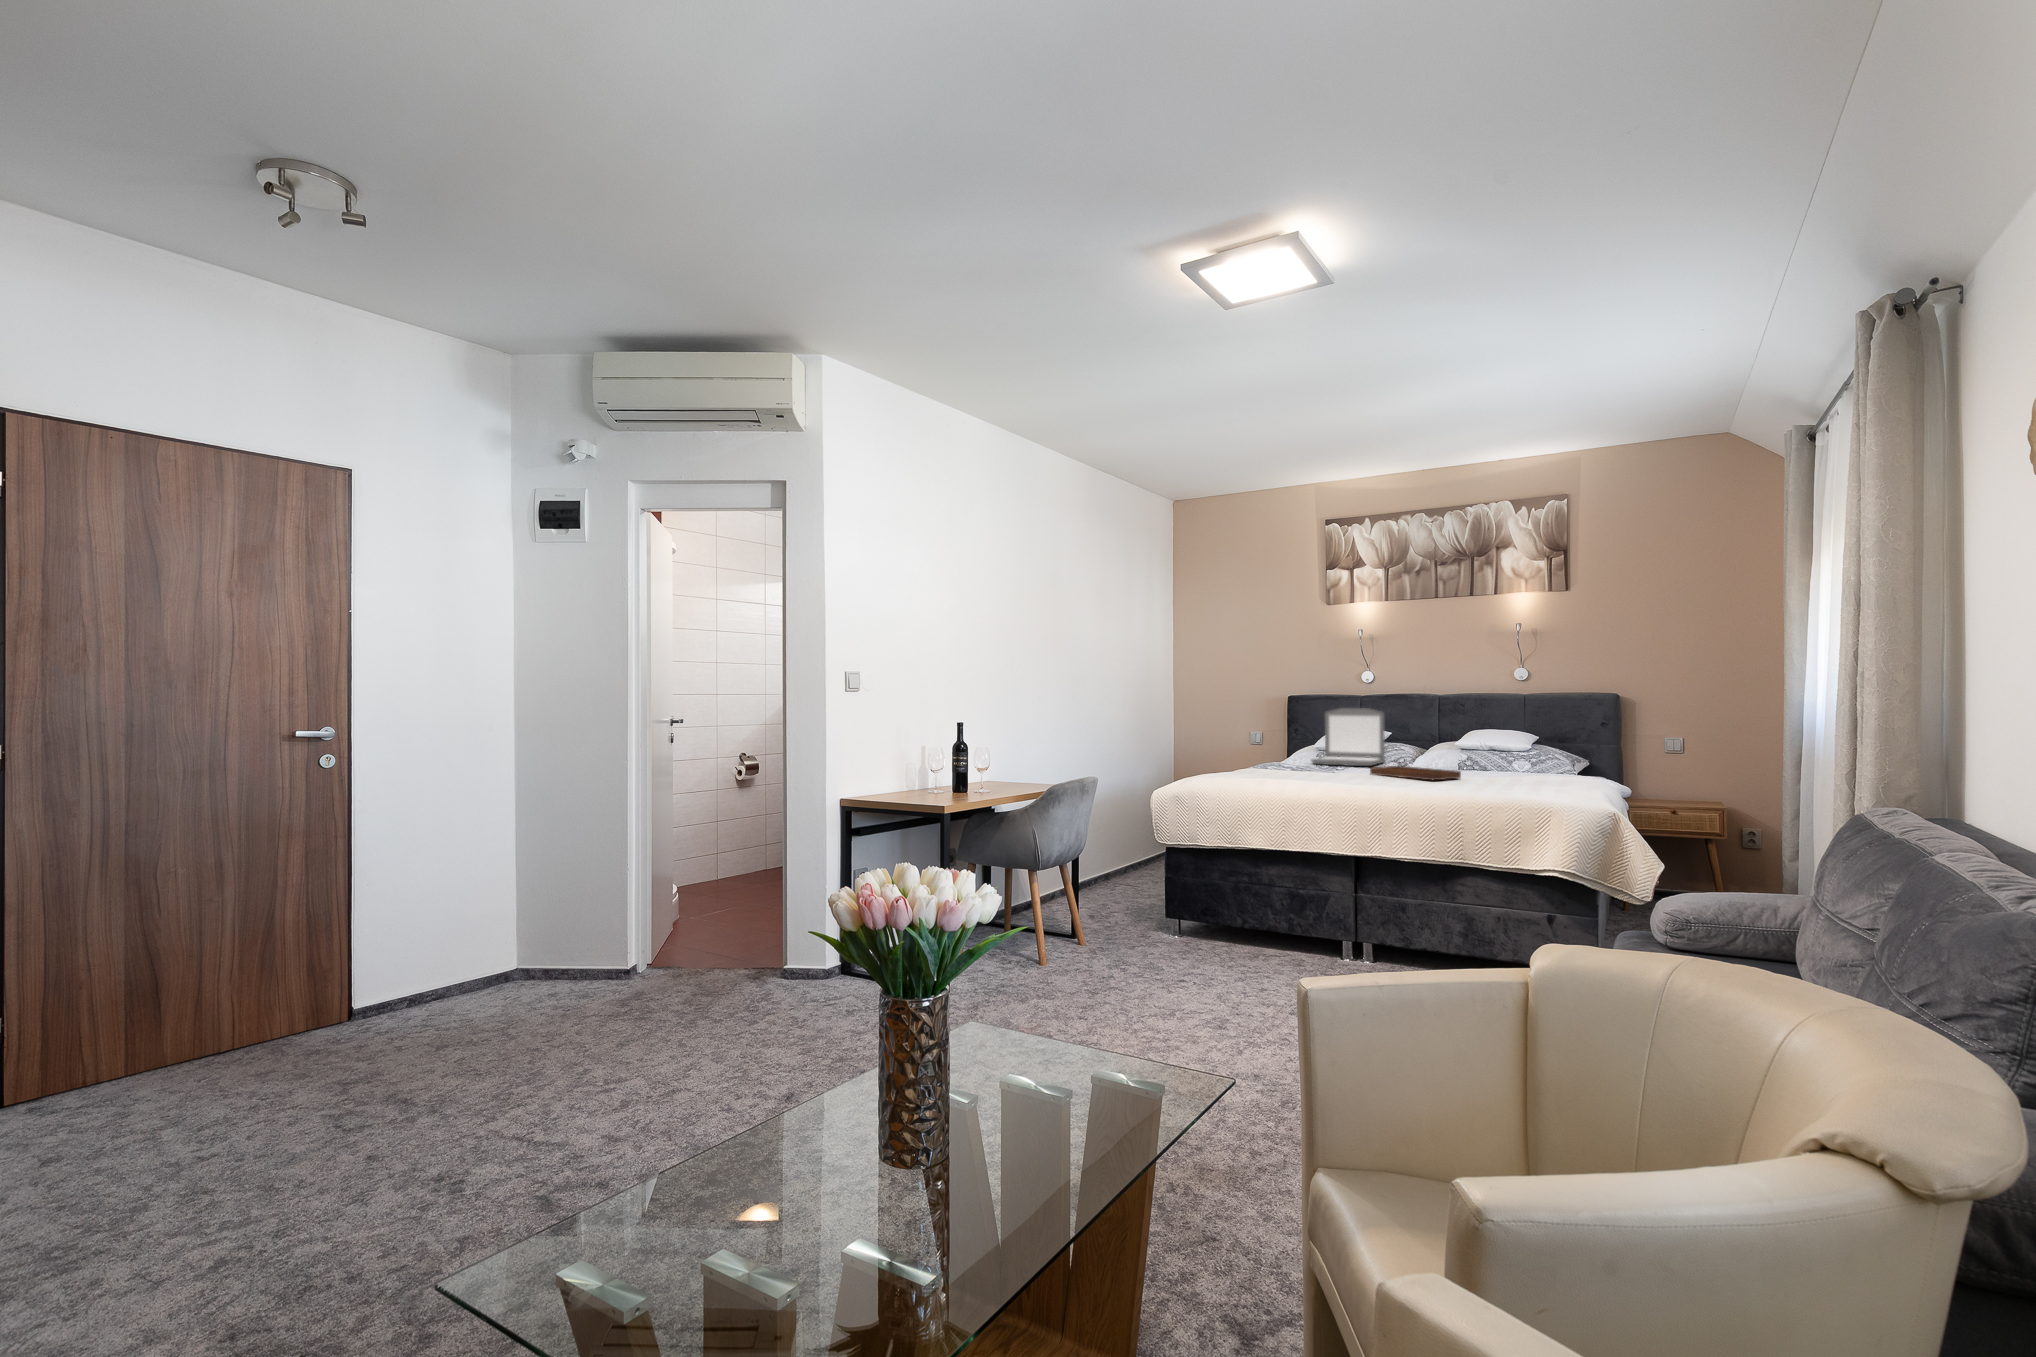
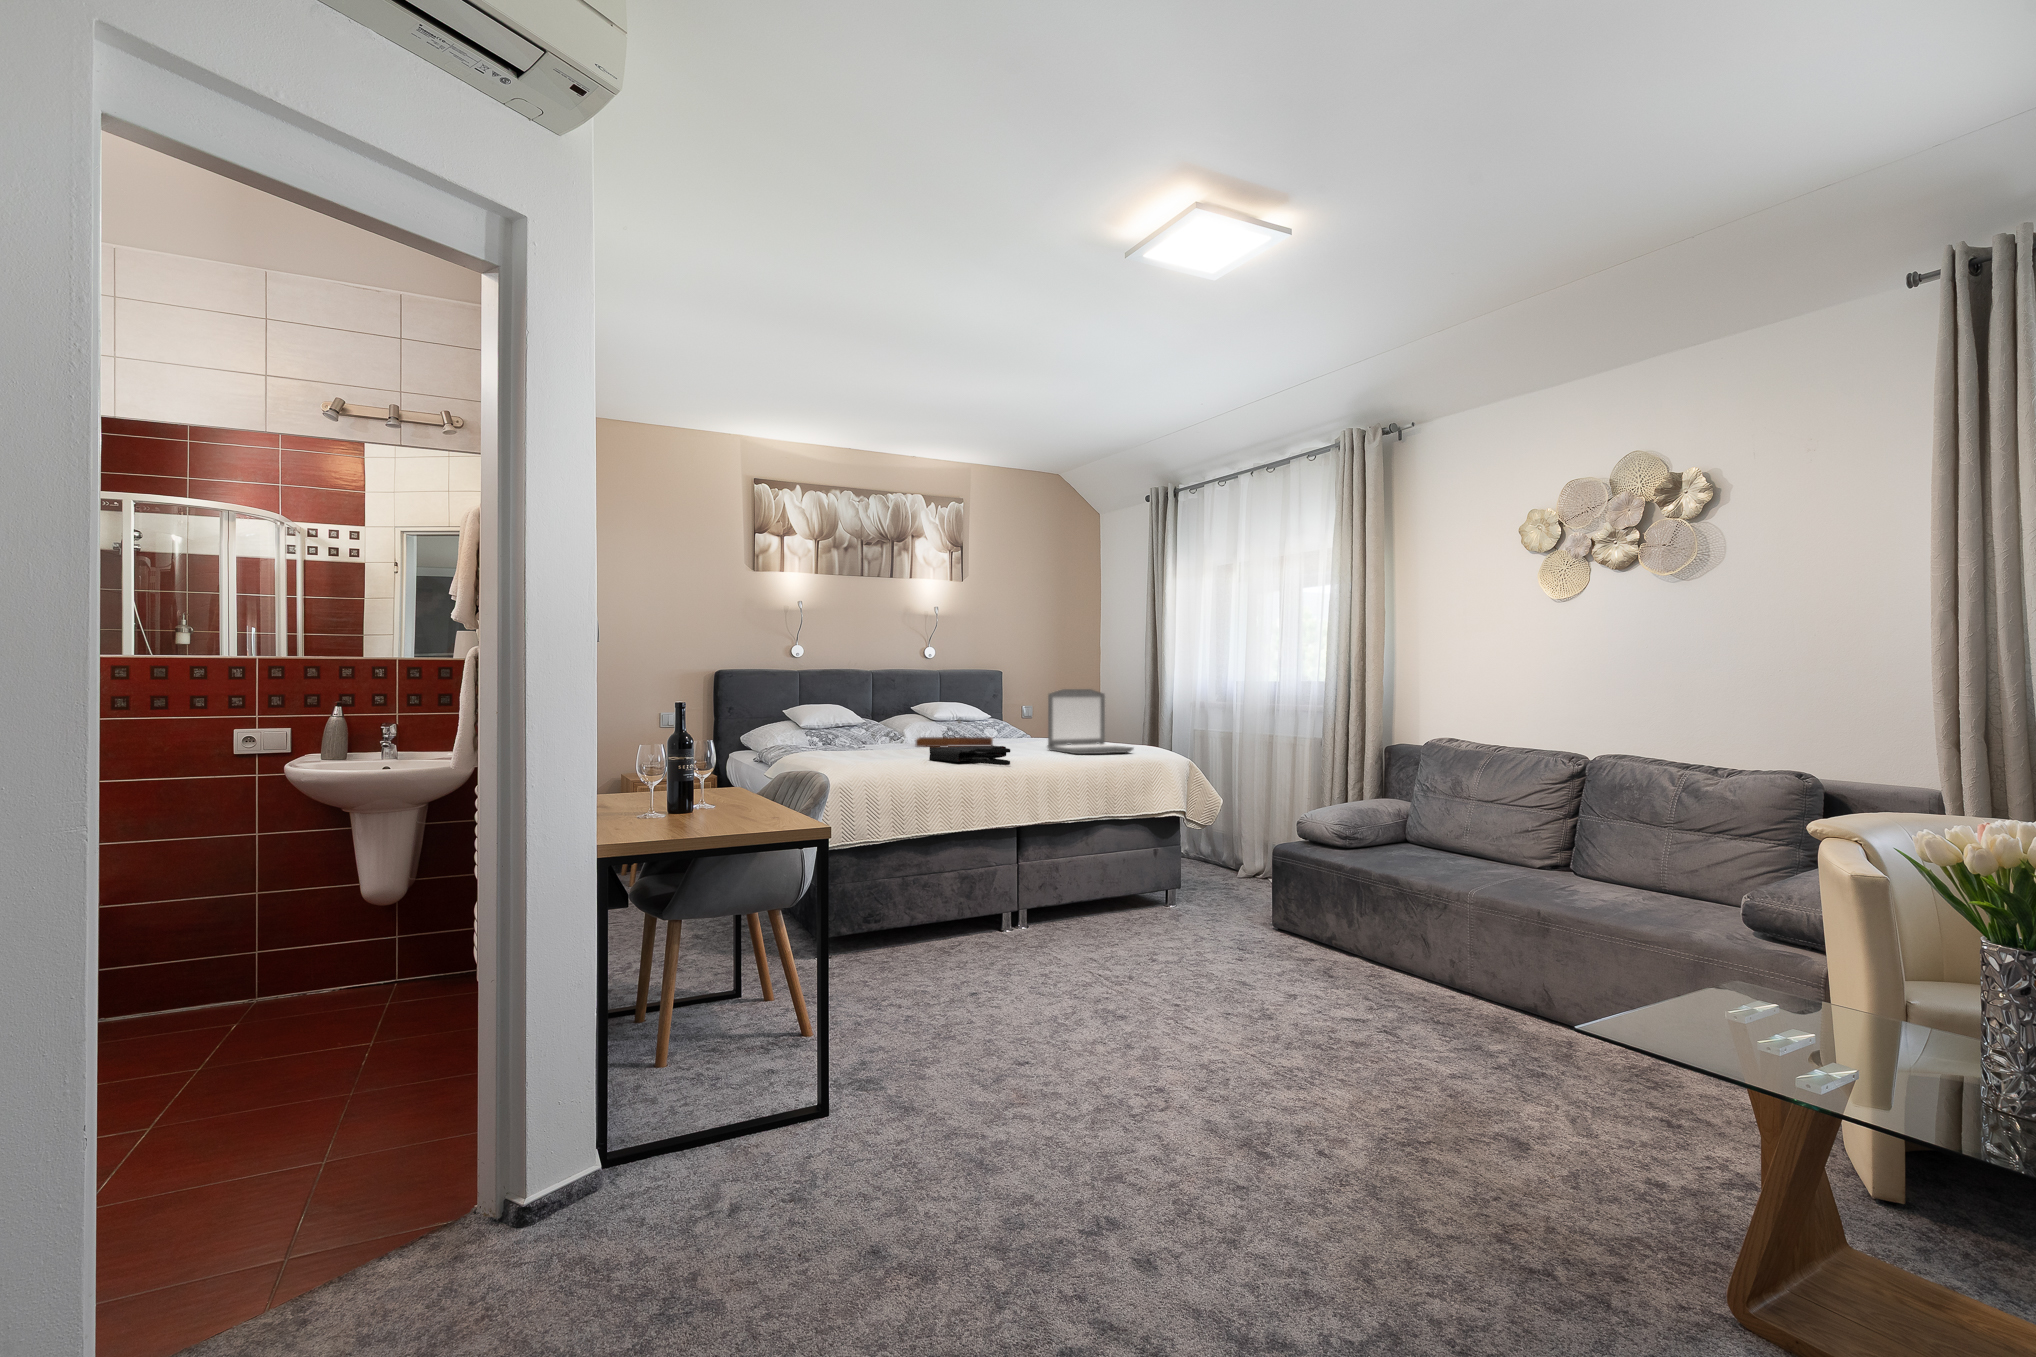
laptop: present [1312,708,1385,766] -> present [1047,689,1133,754]
tote bag: none [1279,773,1345,795] -> present [929,746,1010,765]

